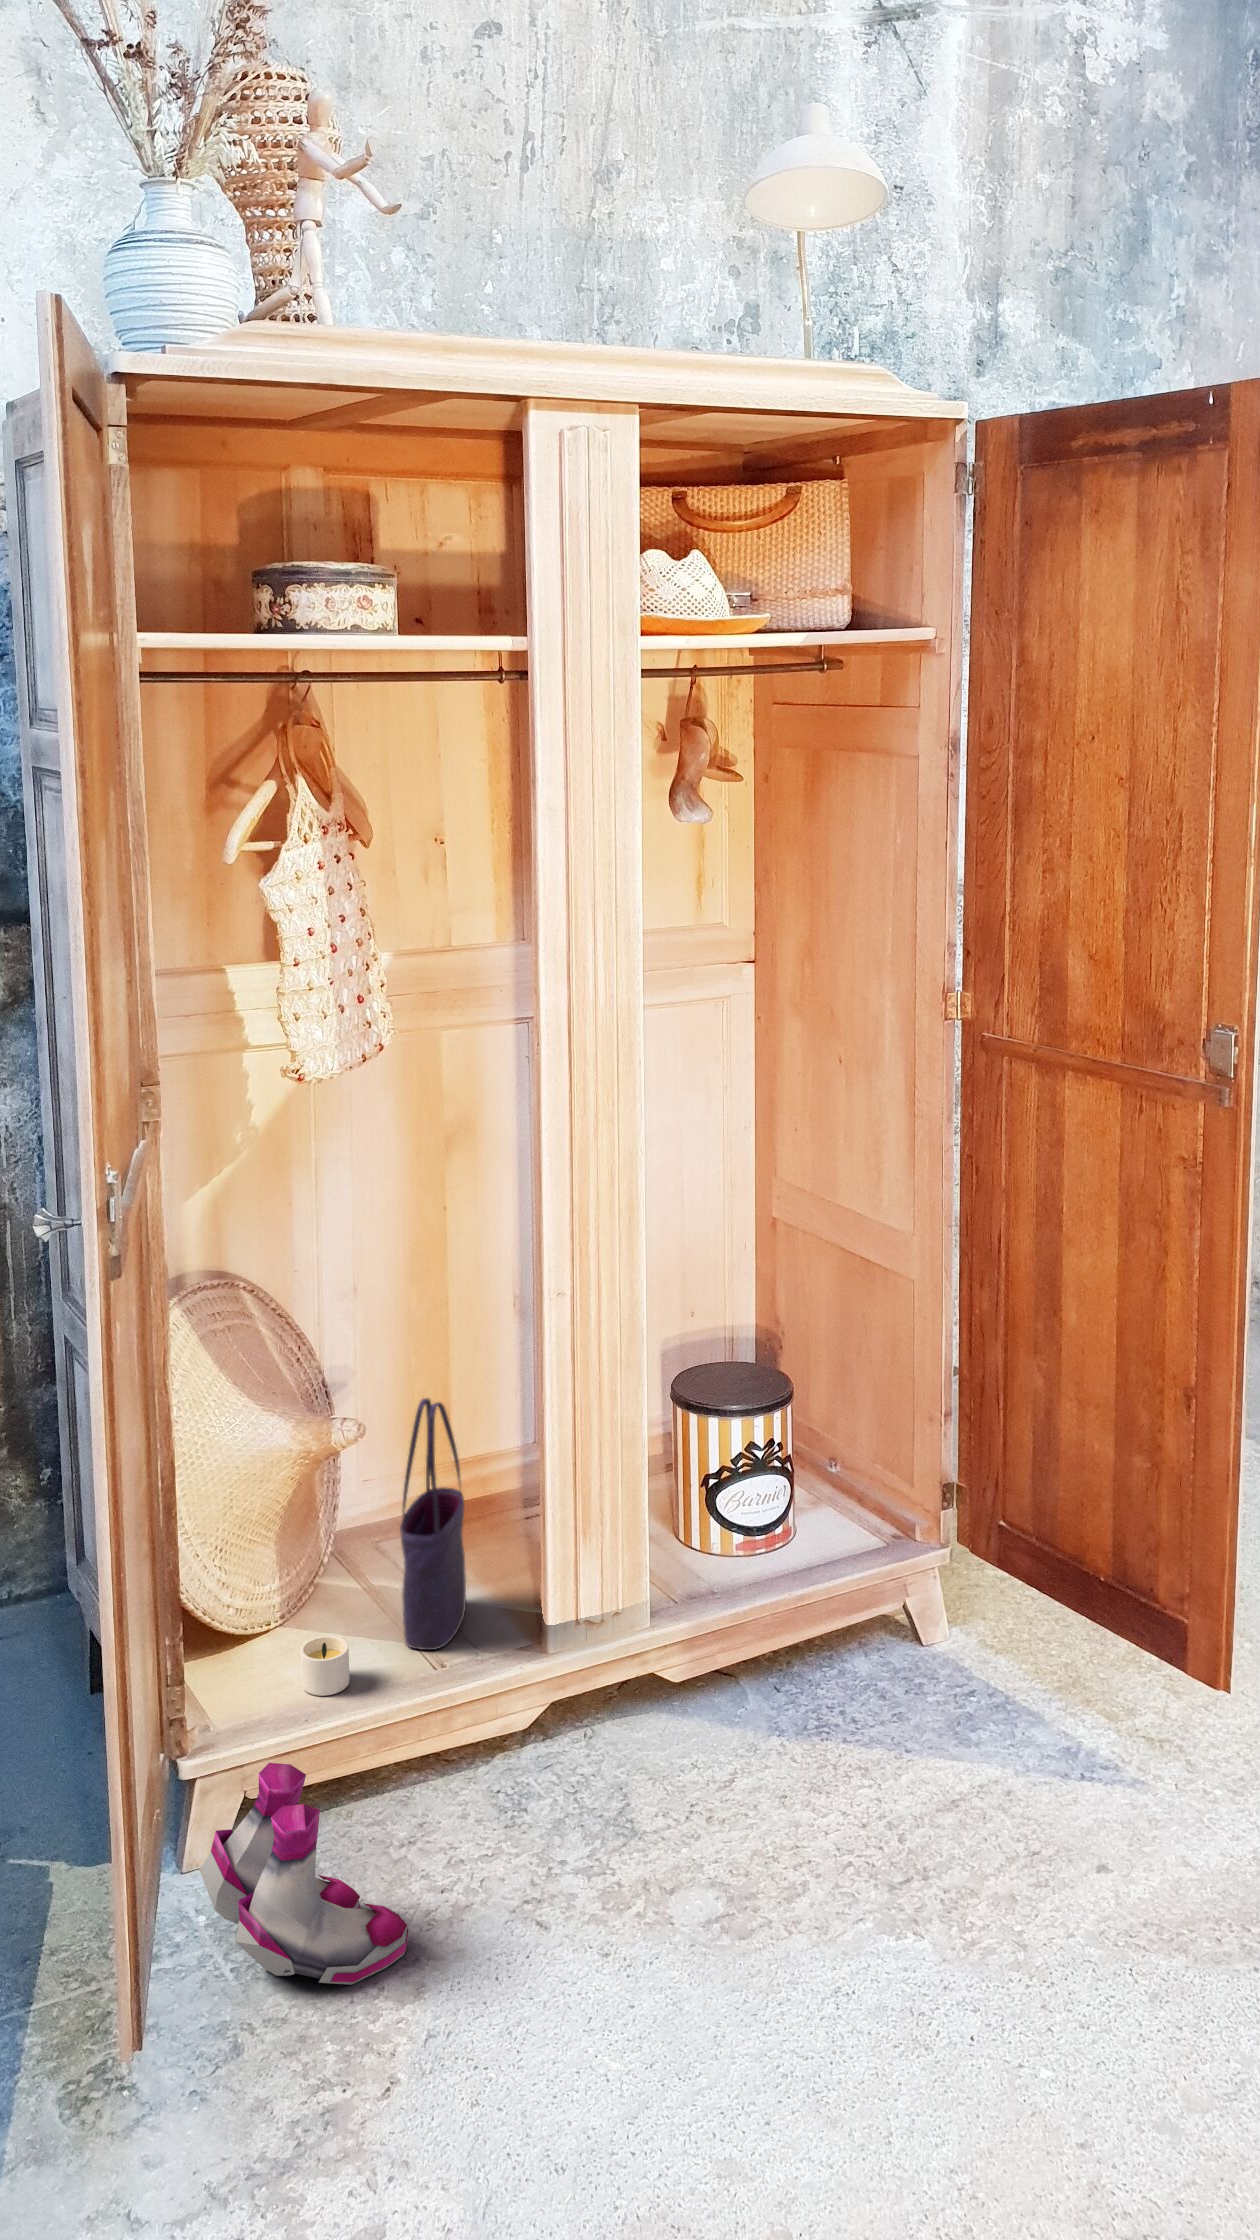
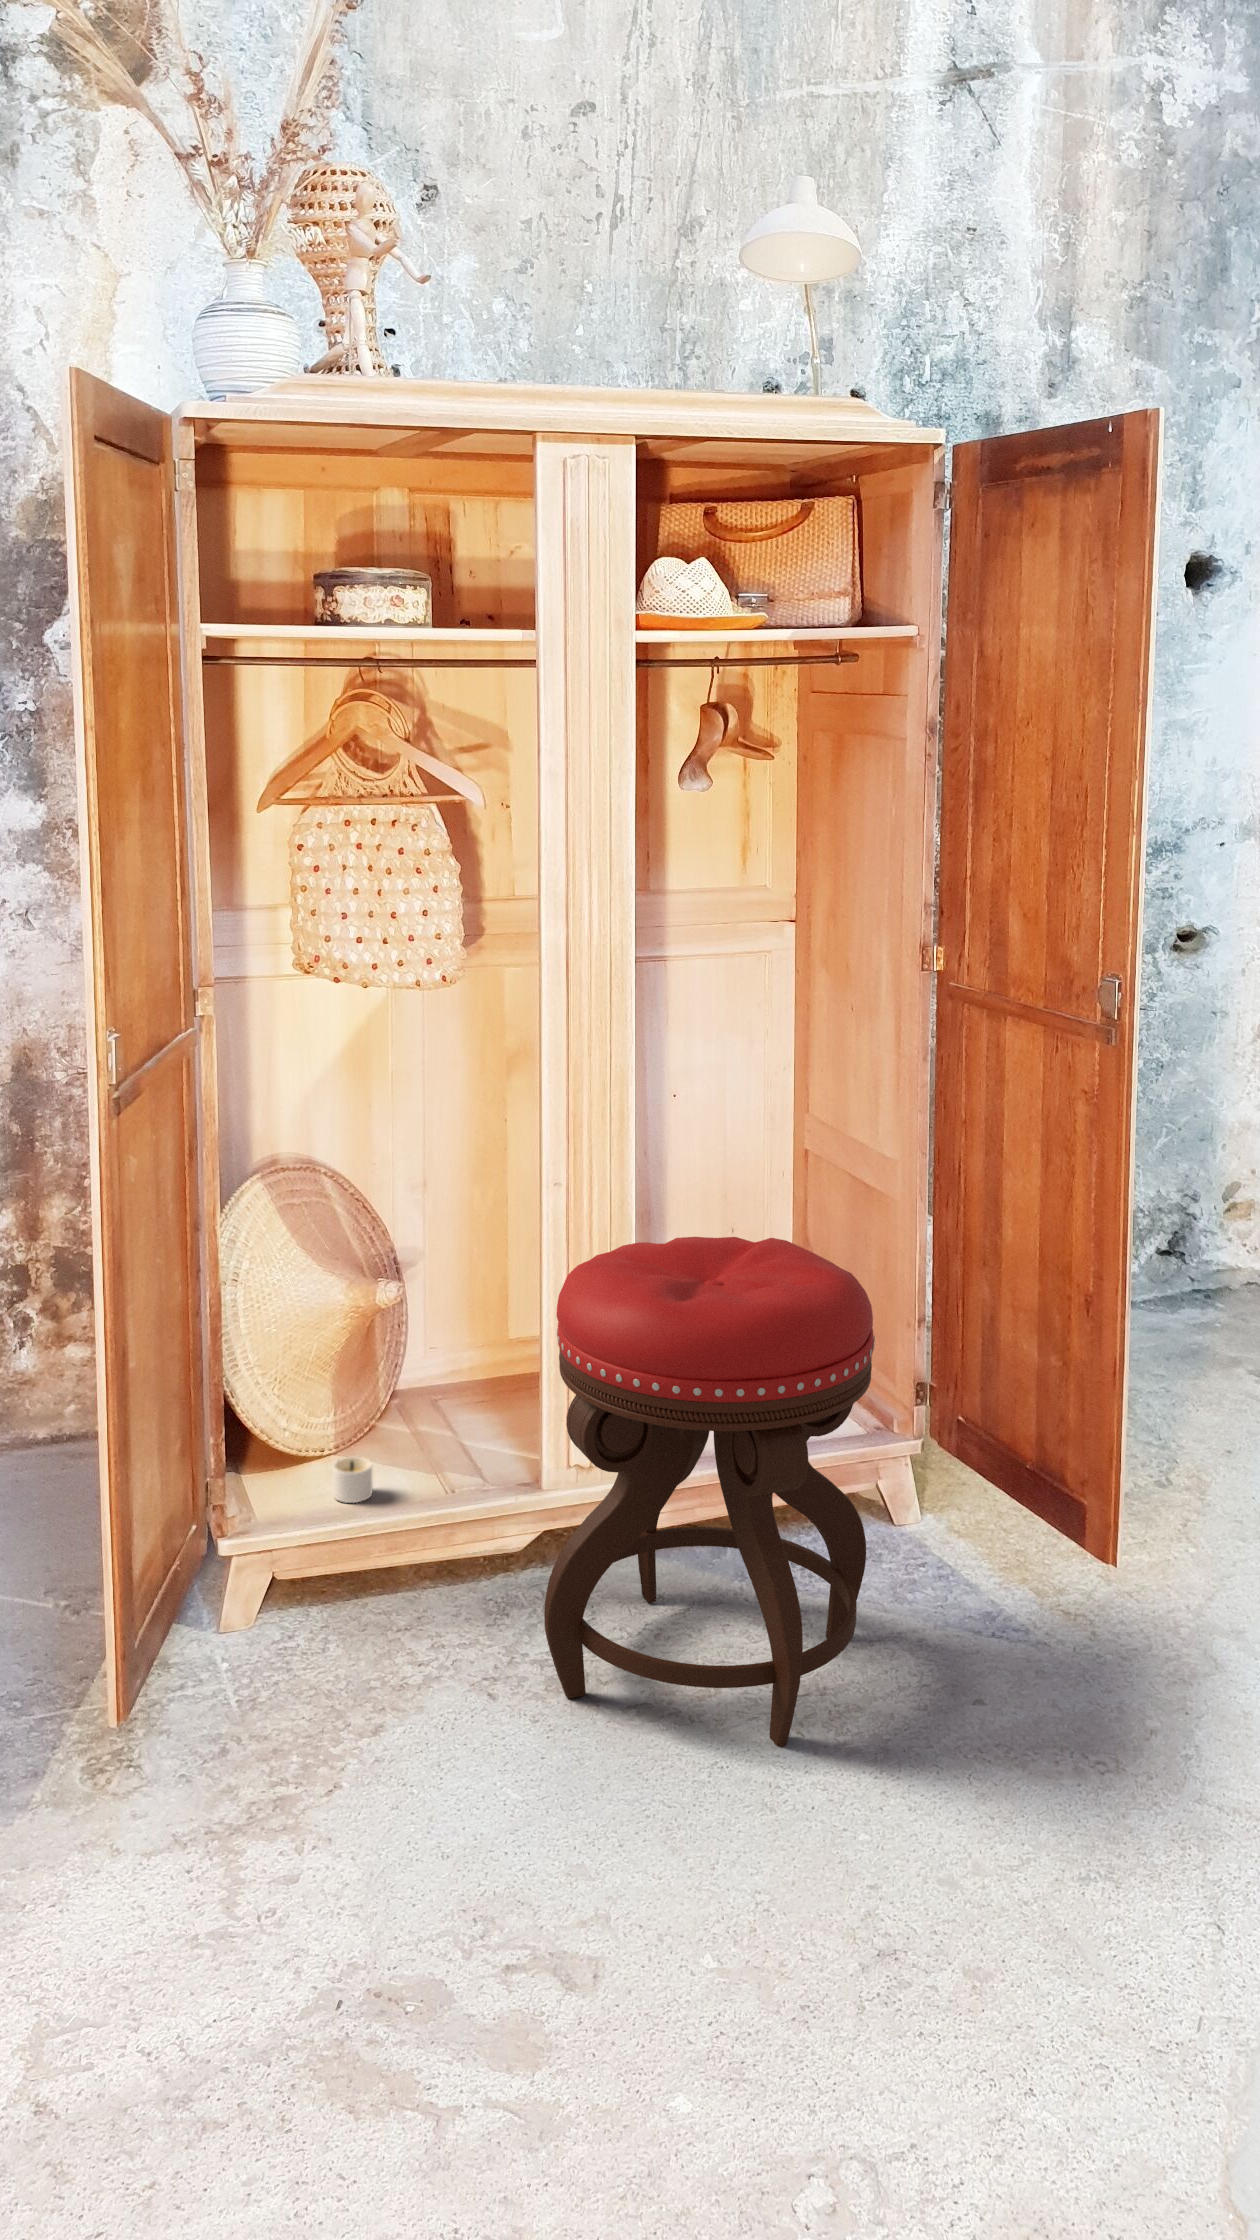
stool: none [599,1341,976,1953] -> present [544,1237,875,1747]
tote bag: present [400,1398,466,1650] -> none [425,1270,487,1480]
boots: present [200,1763,408,1985] -> none [221,1537,380,1716]

